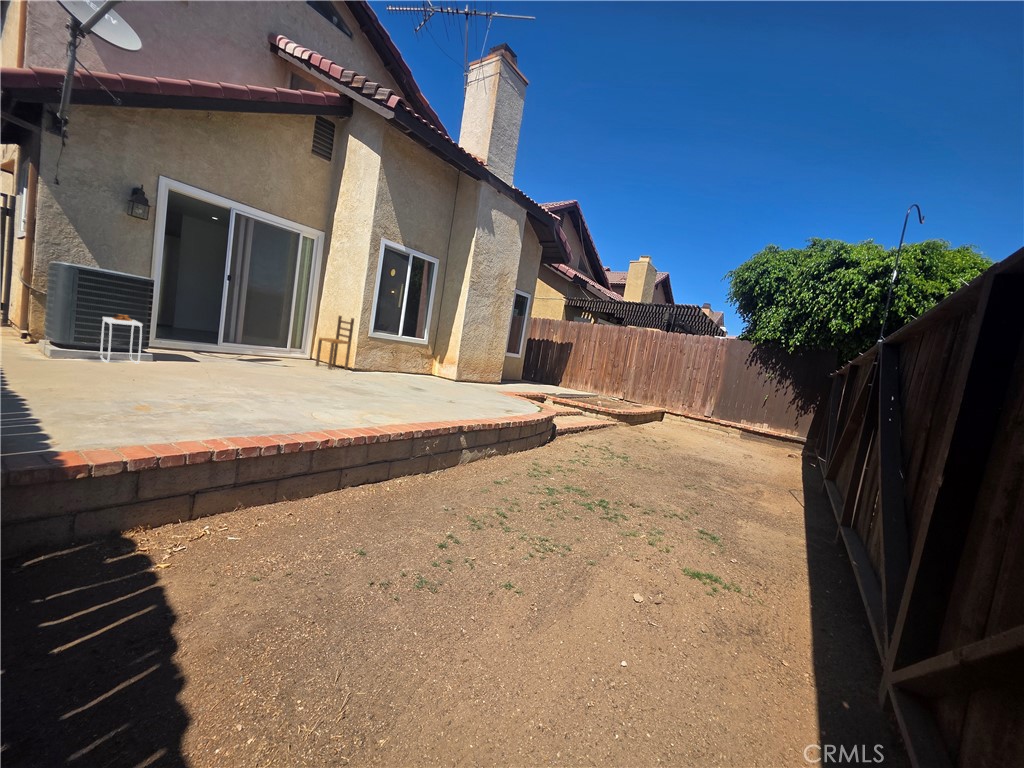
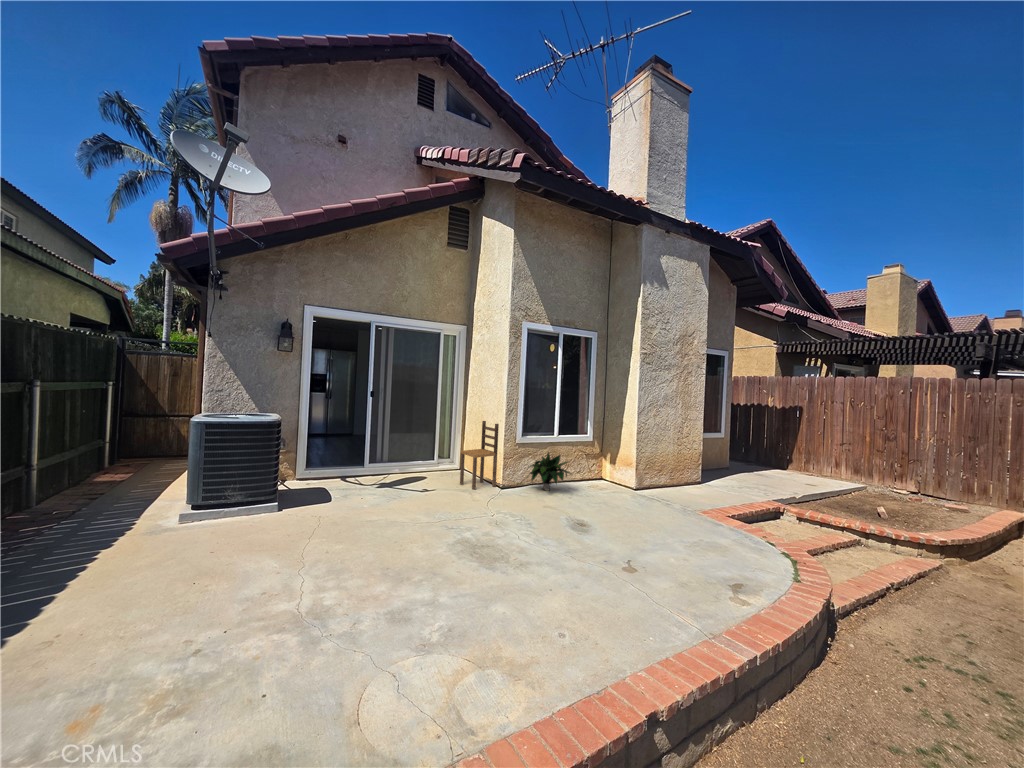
side table: present [101,314,142,364] -> none [222,466,256,524]
potted plant: none [372,346,413,376] -> present [528,453,571,491]

